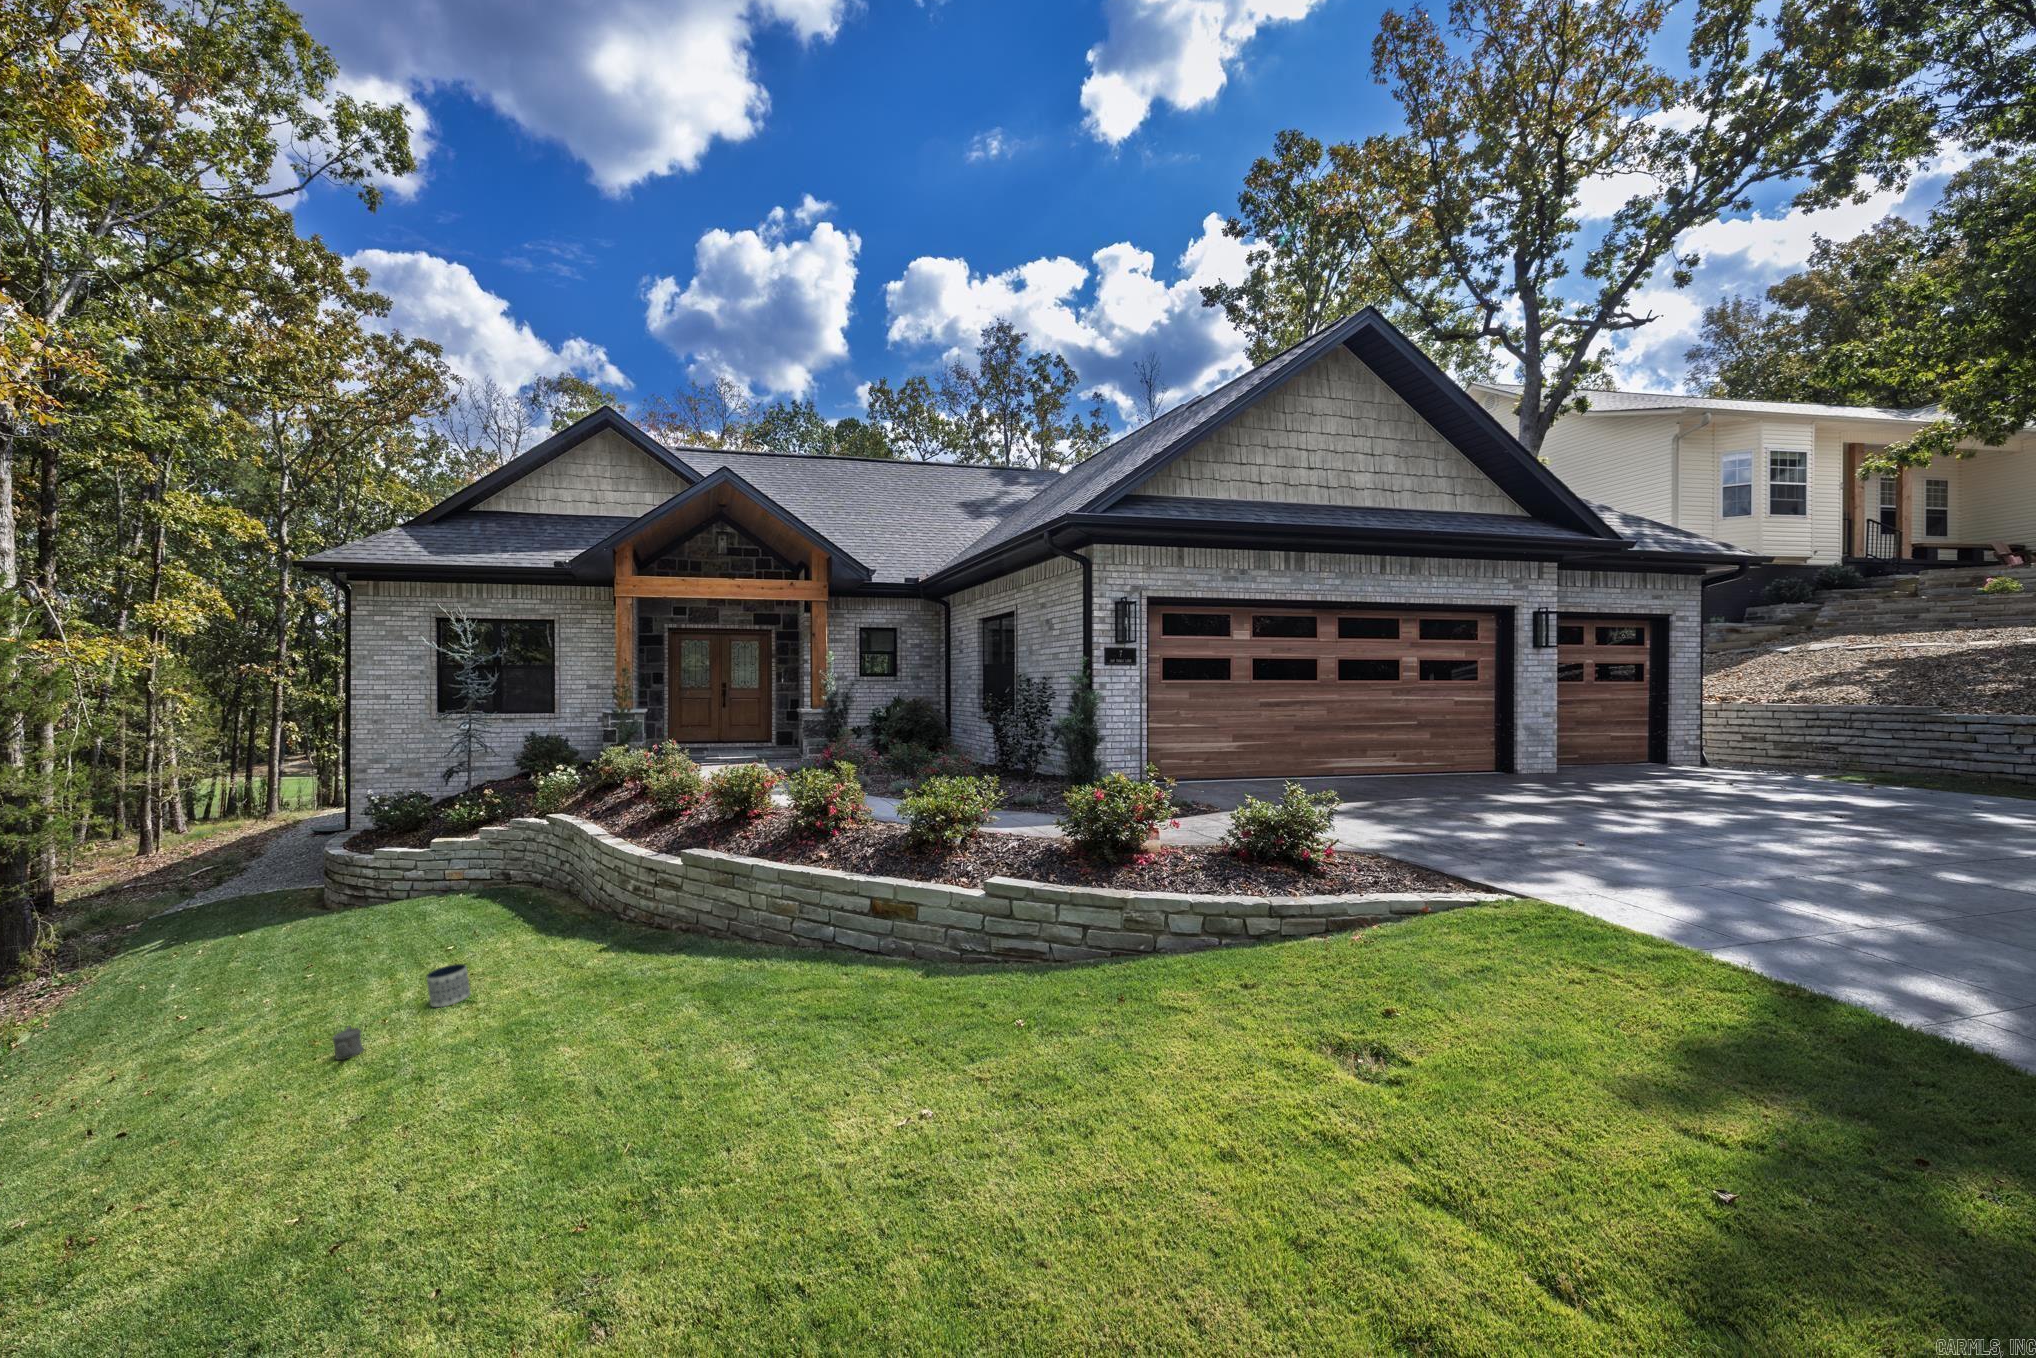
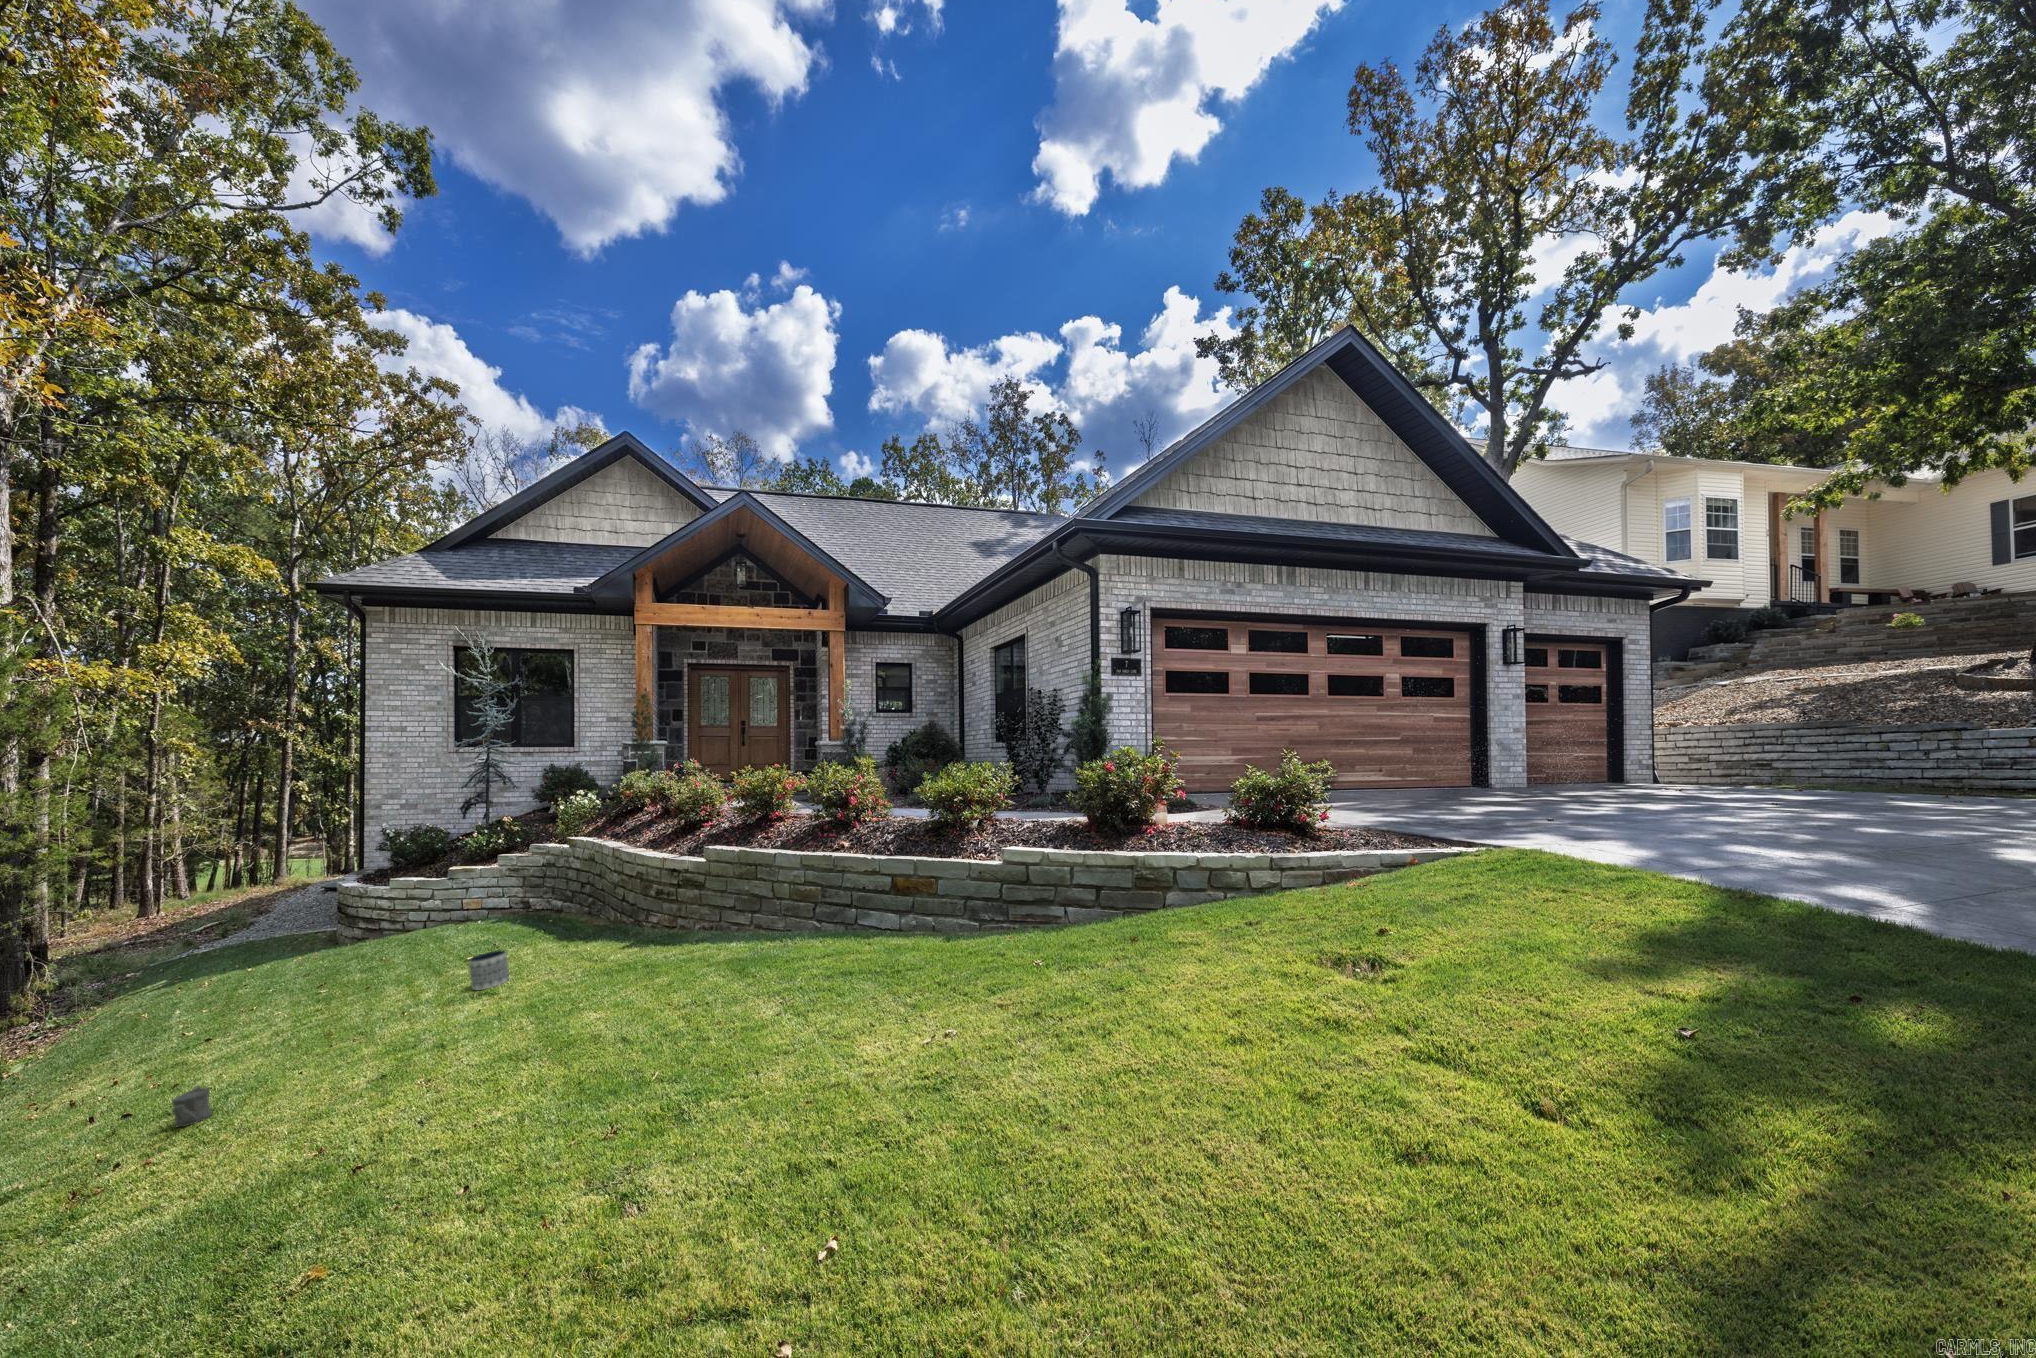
watering can: present [333,1026,364,1060] -> present [172,1086,212,1127]

